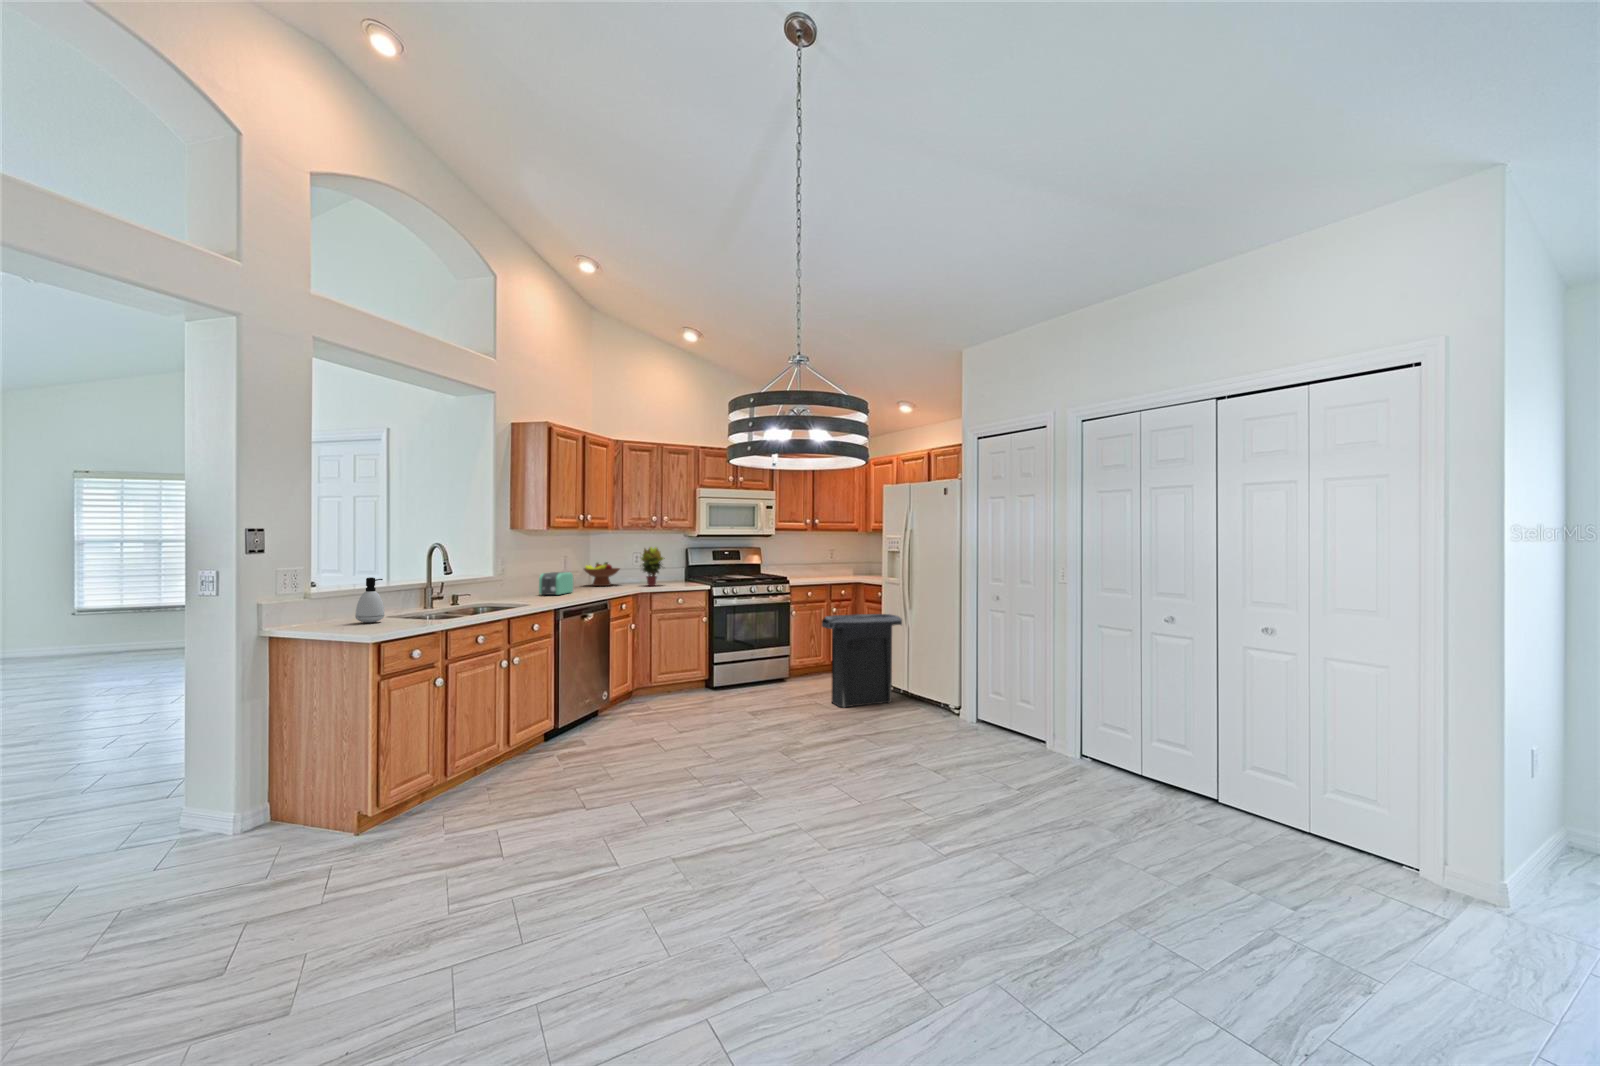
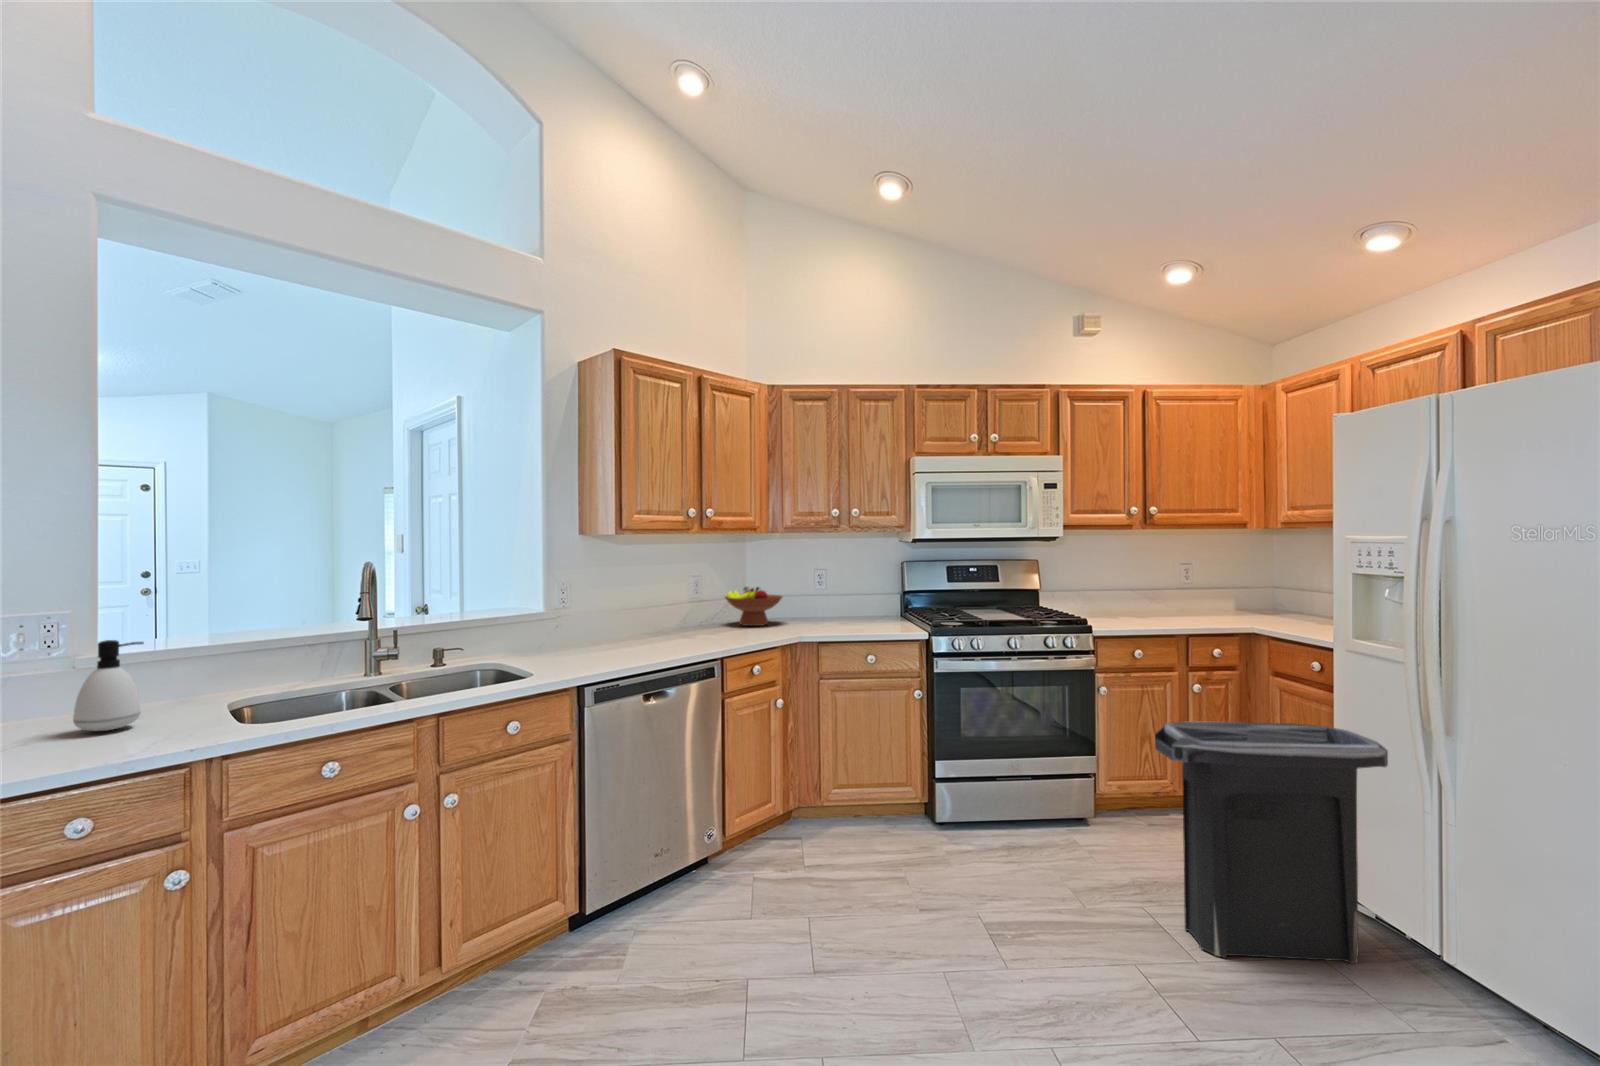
potted plant: present [641,547,665,586] -> none [805,560,850,630]
toaster: present [539,572,574,595] -> none [609,607,675,649]

